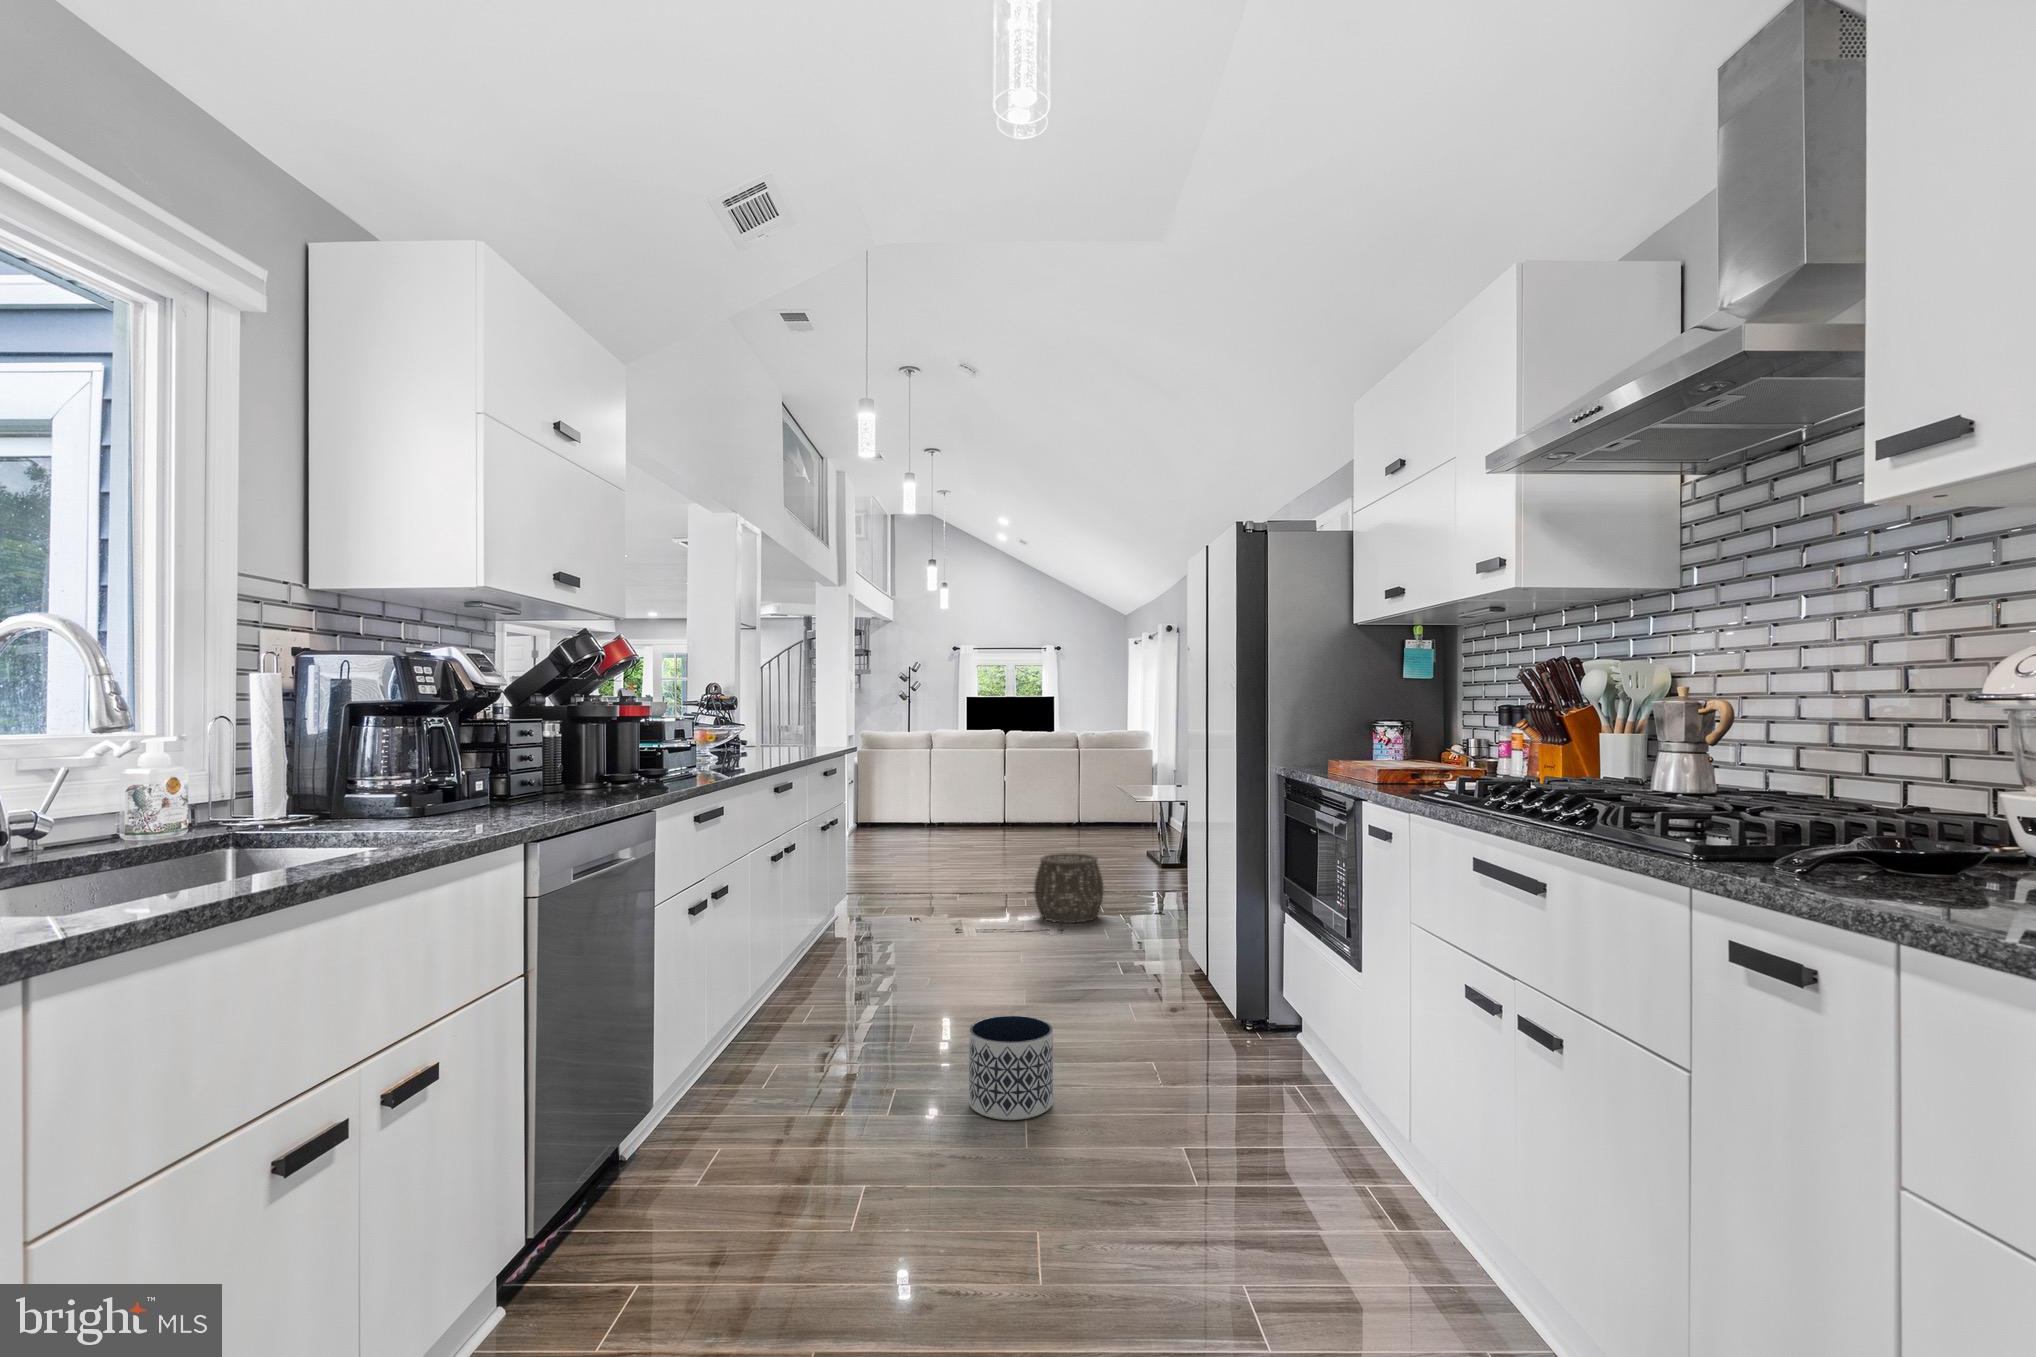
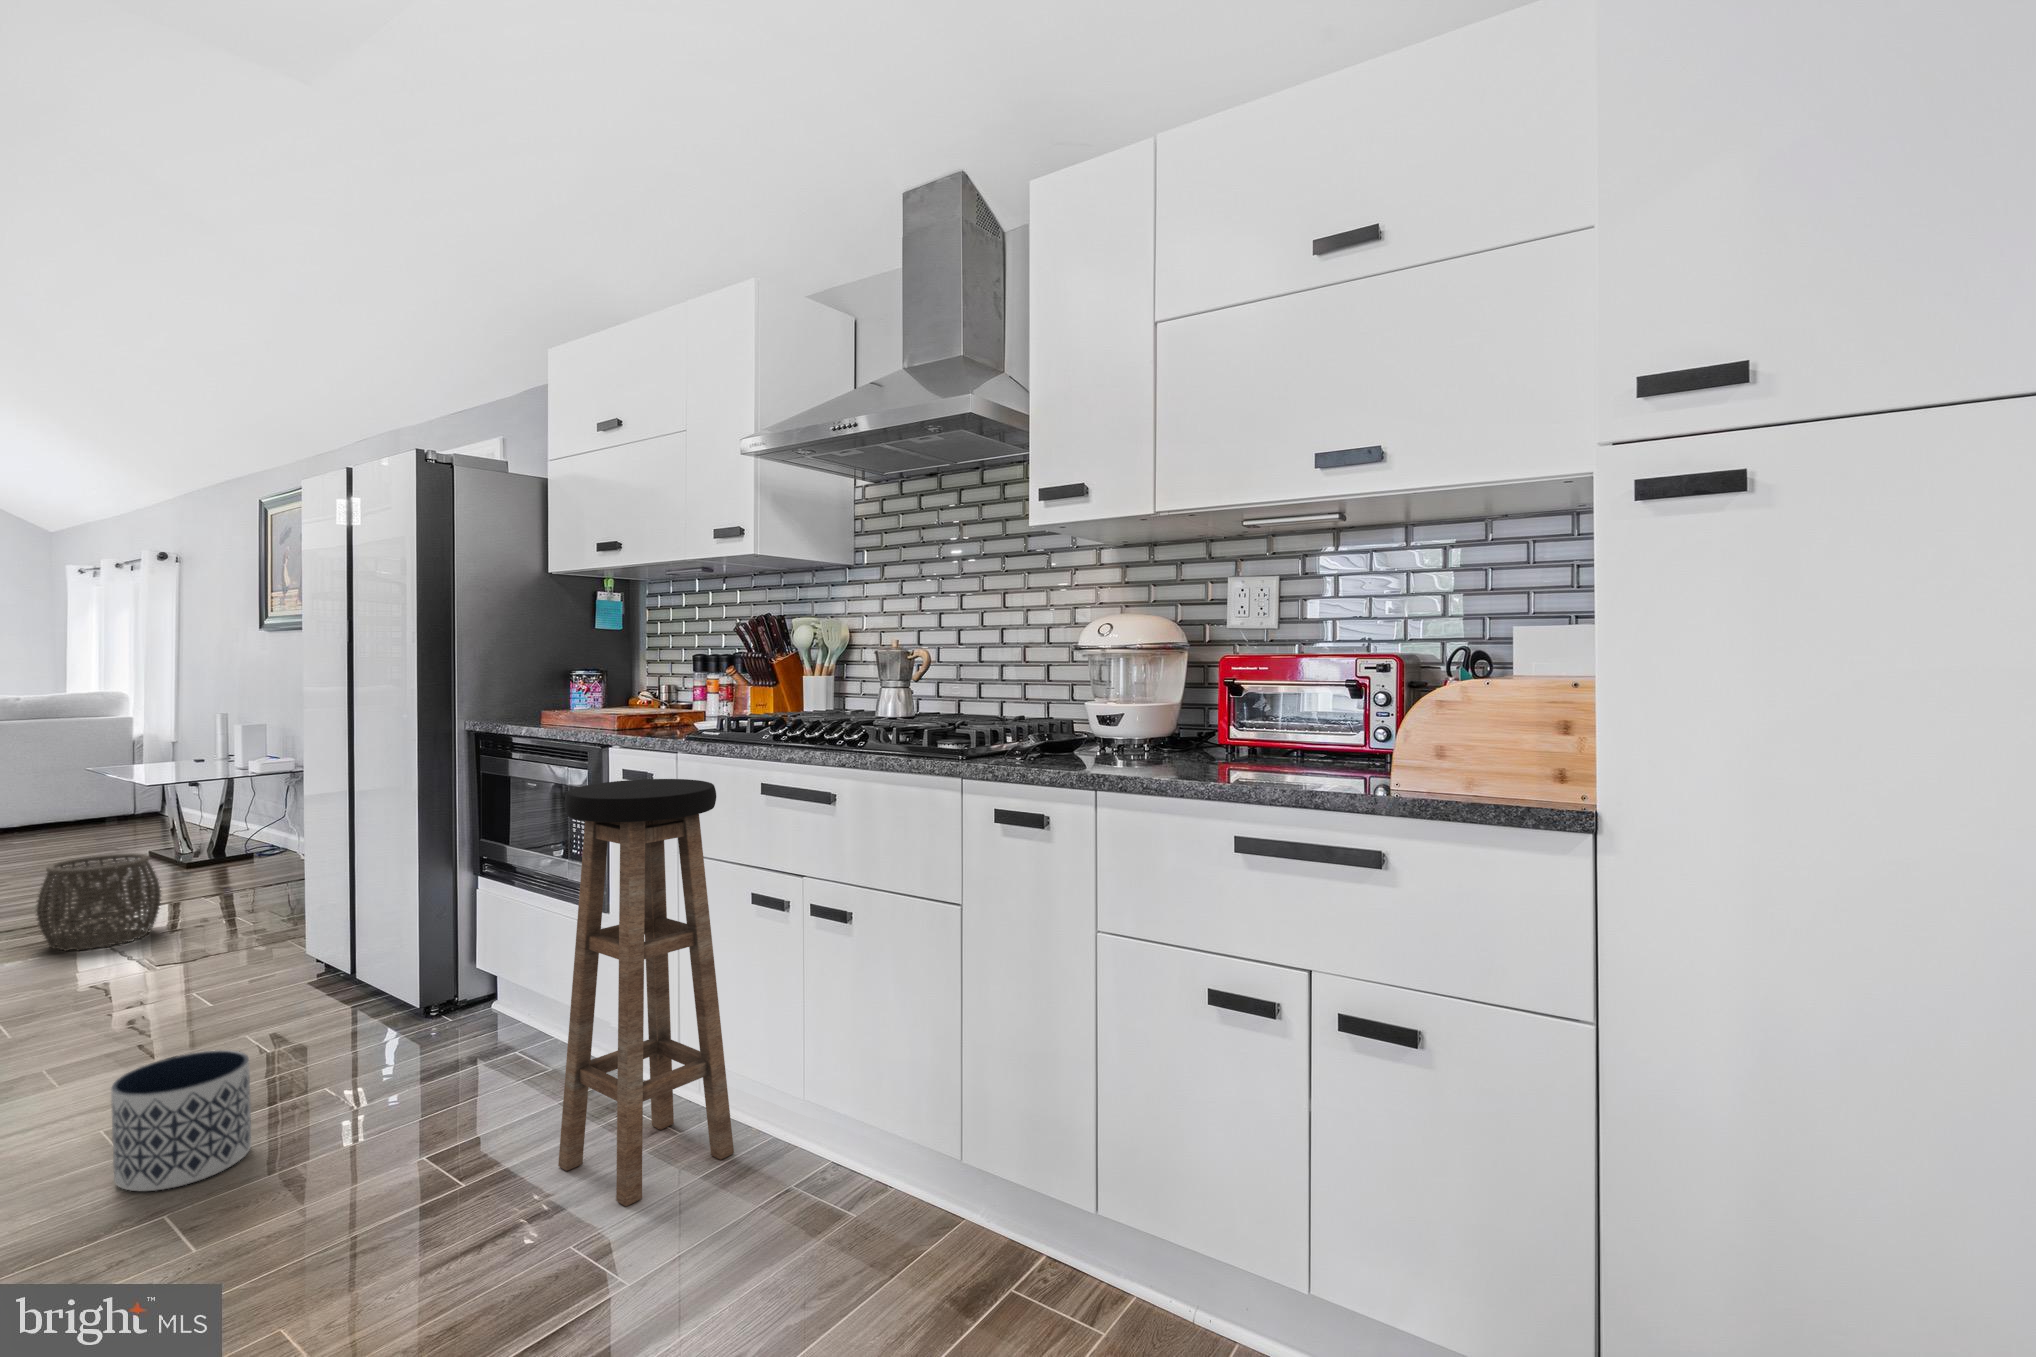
bar stool: none [1242,836,1415,1302] -> present [558,779,734,1206]

